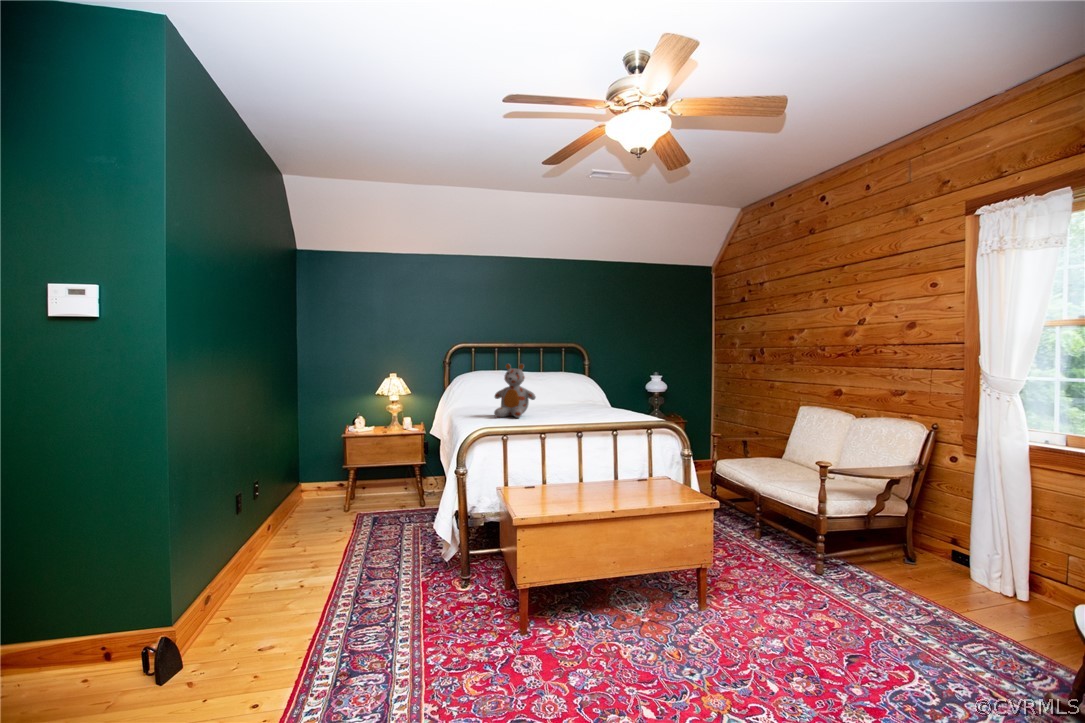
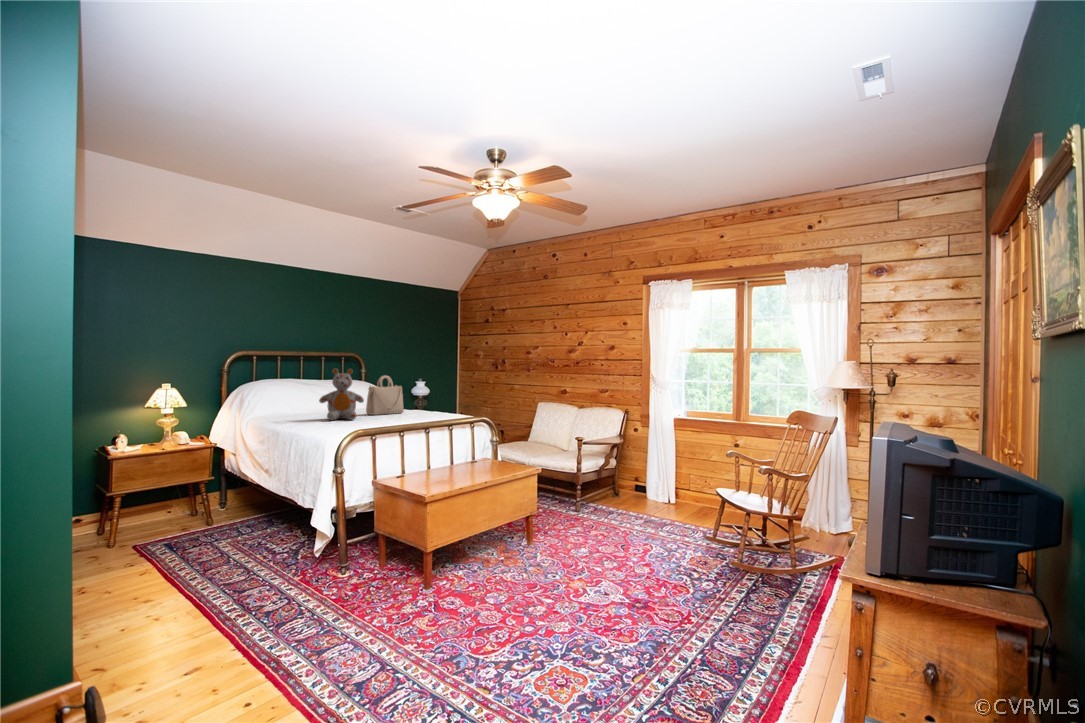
handbag: none [550,370,591,413] -> present [366,376,404,415]

